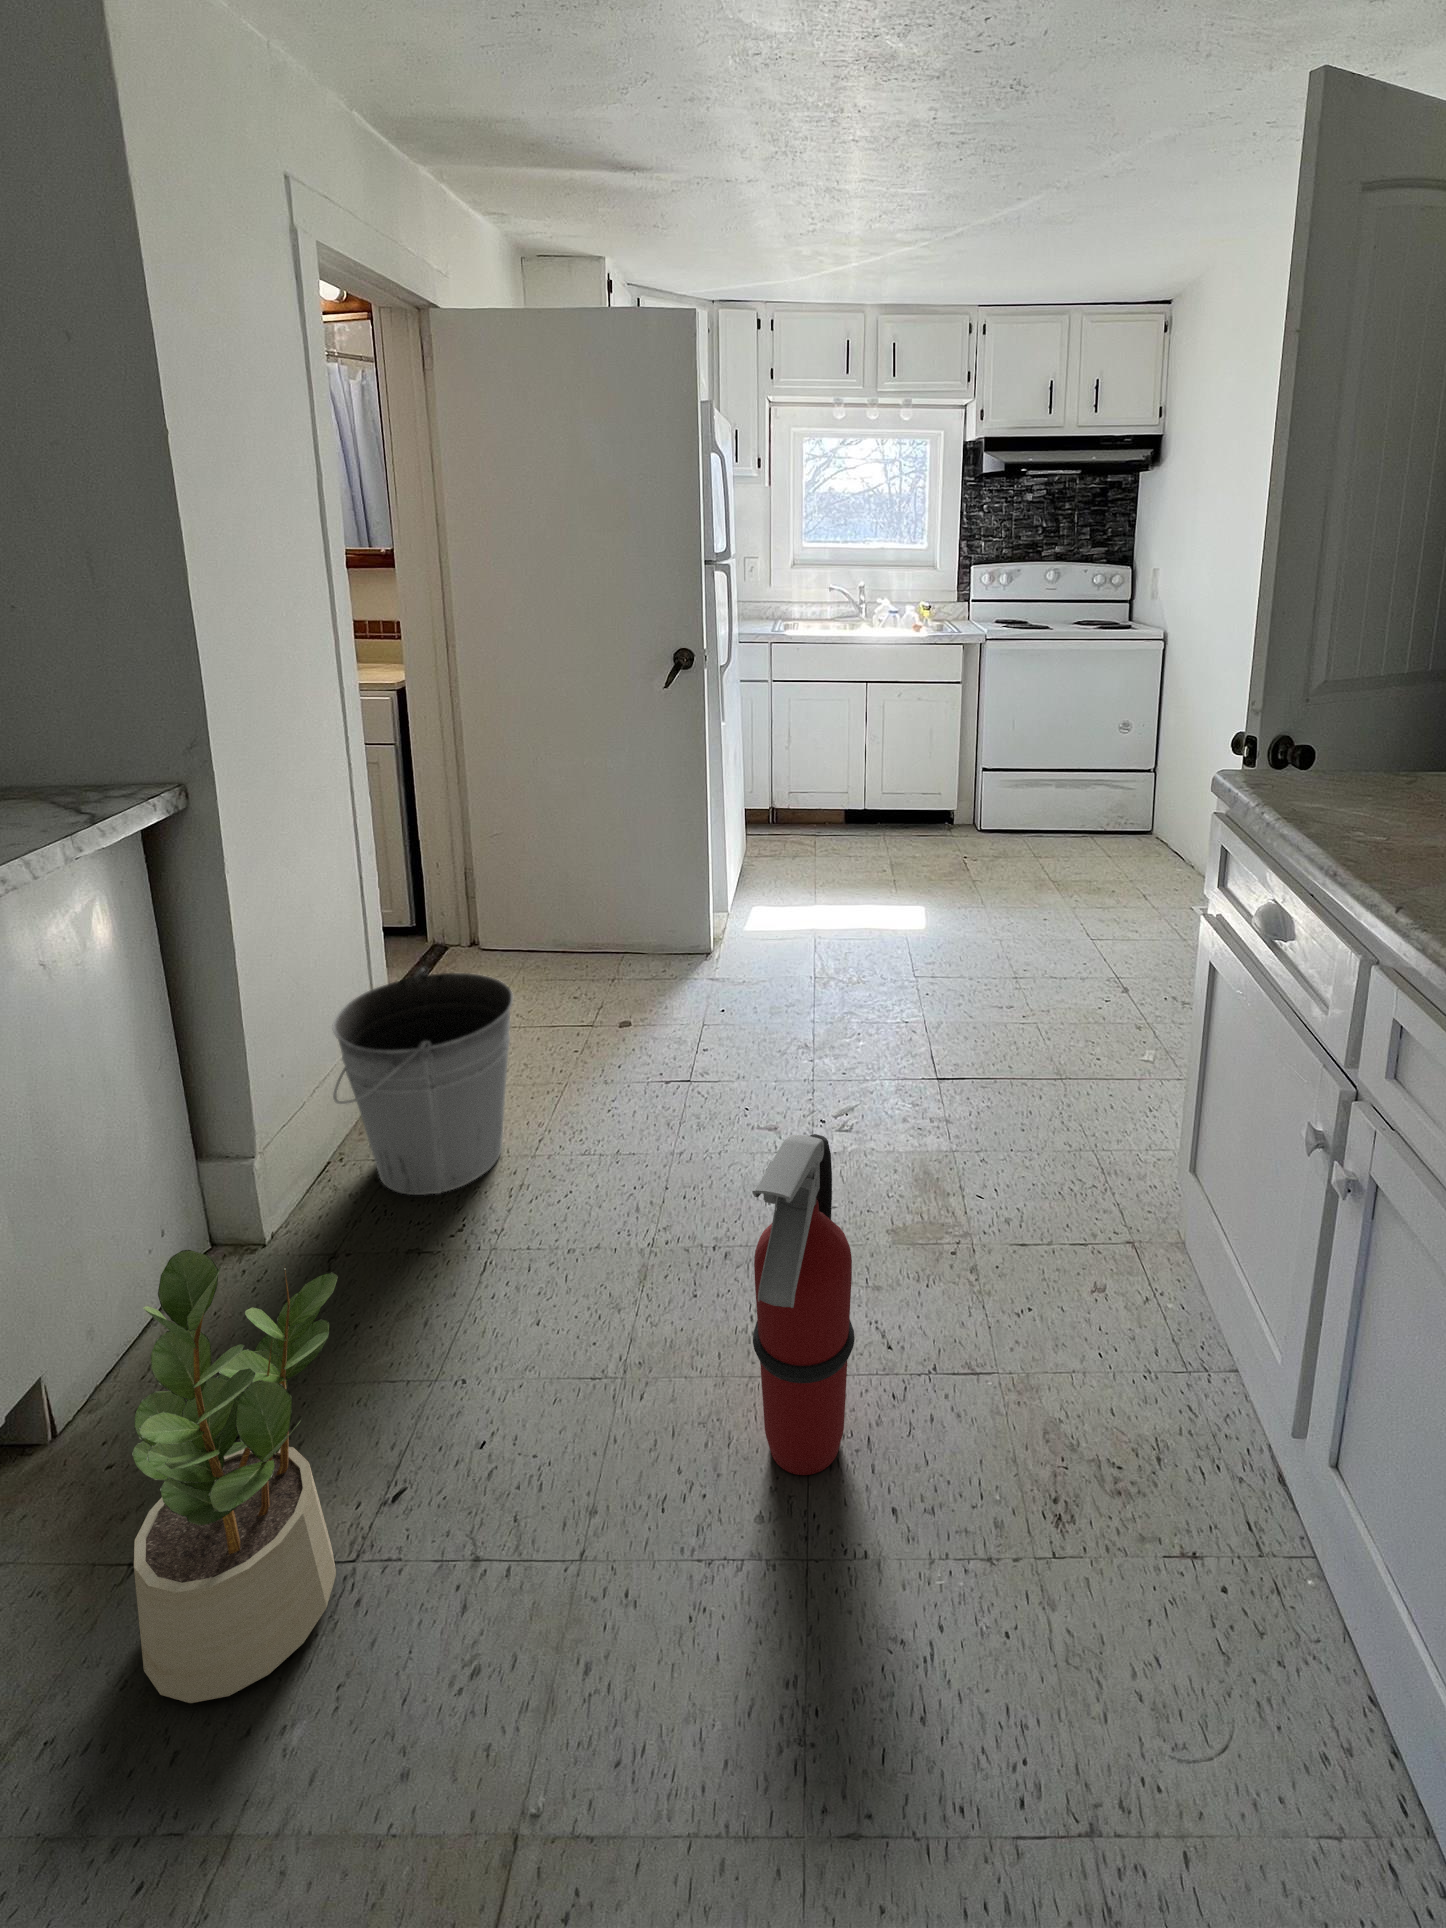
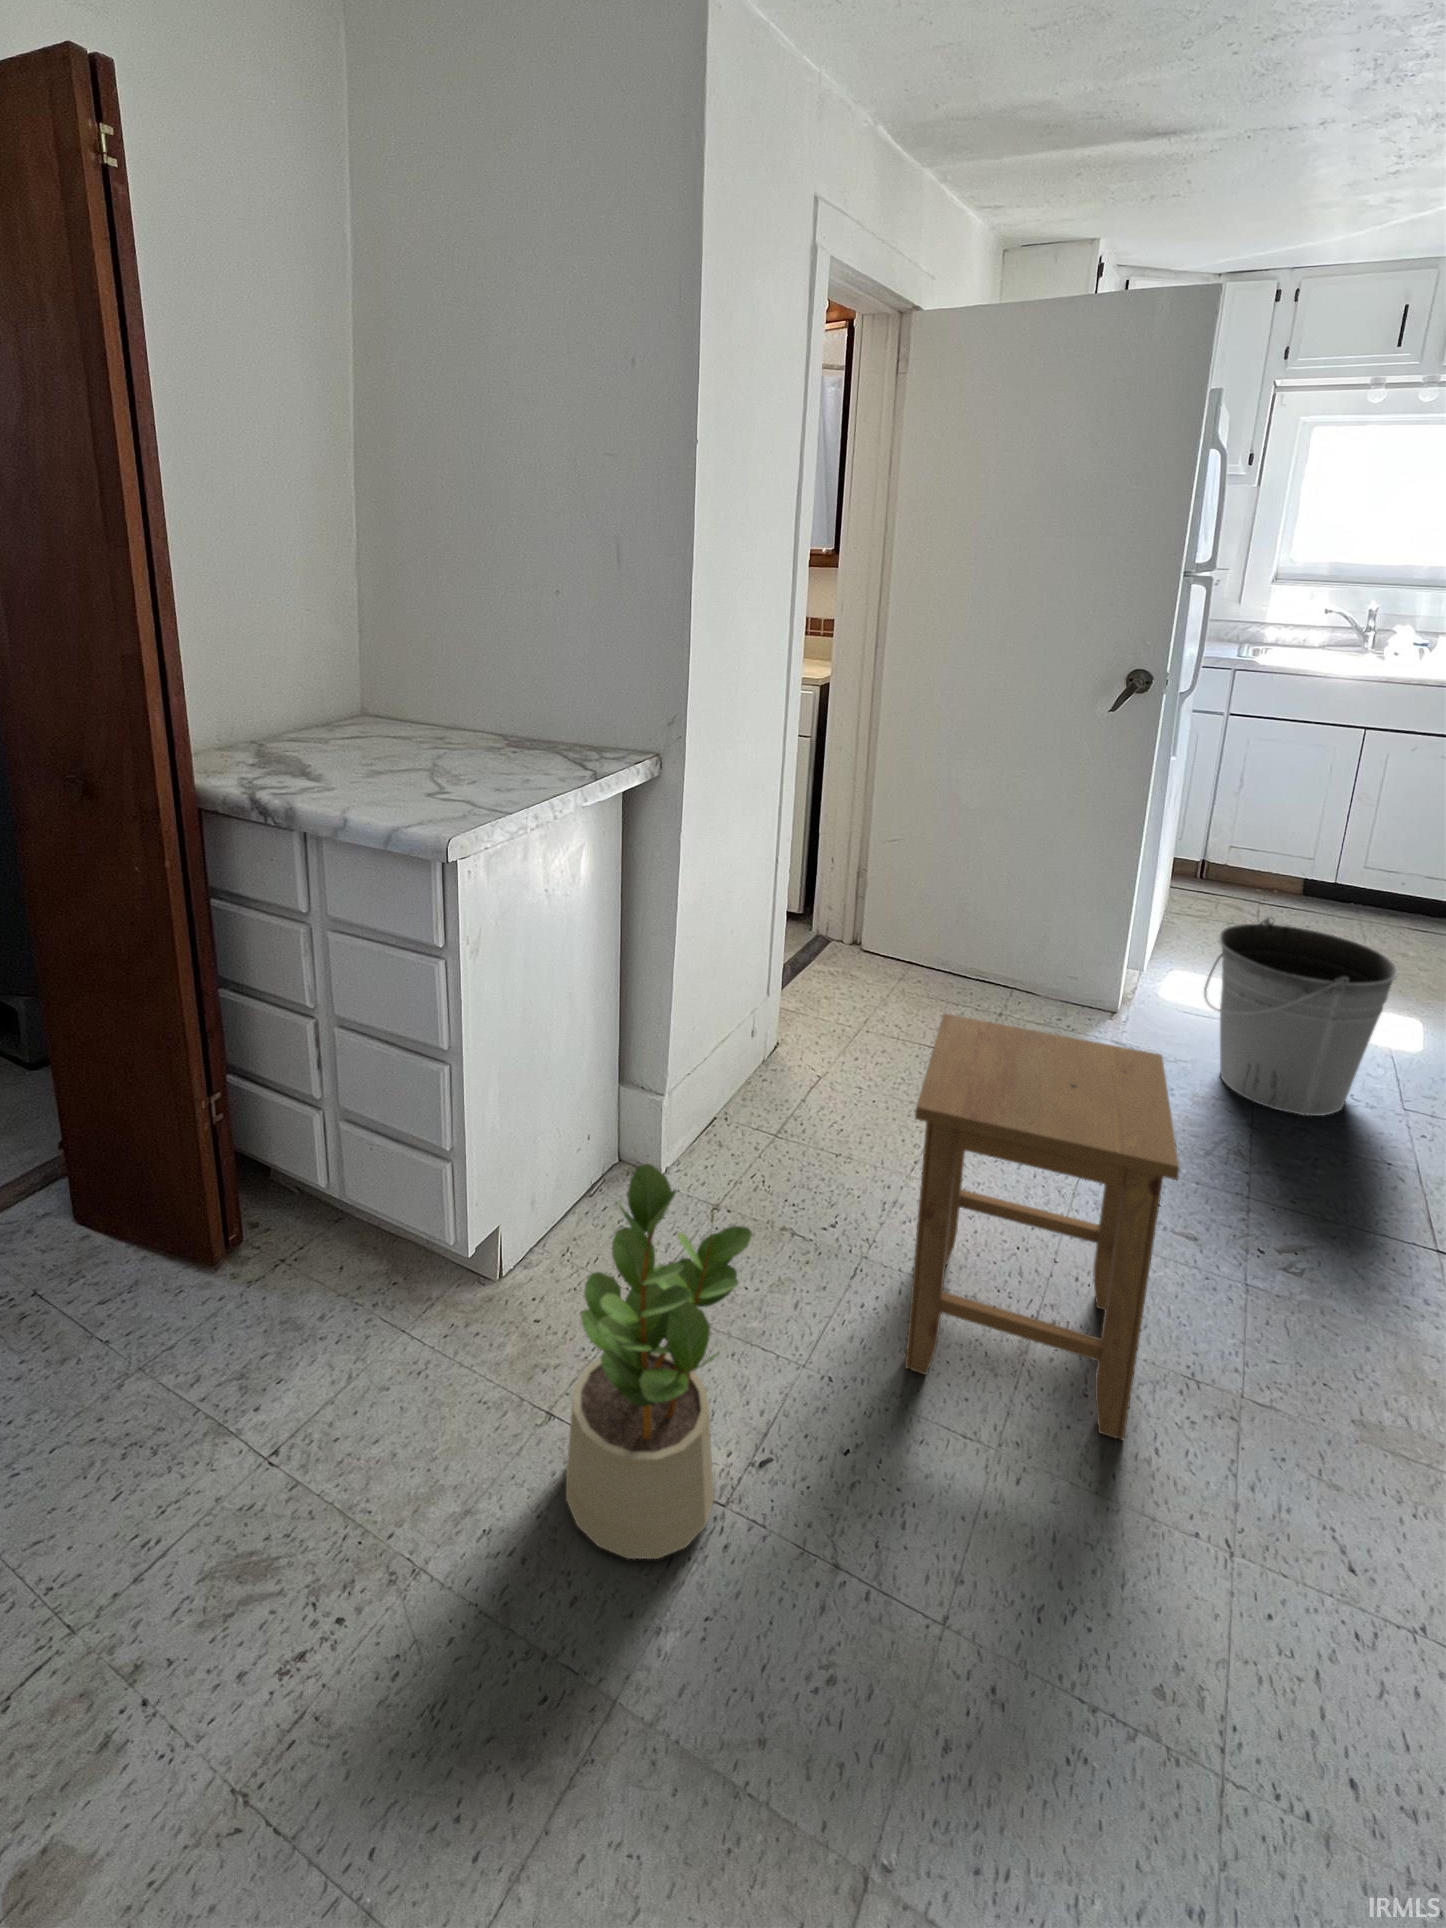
bucket: present [333,968,513,1195] -> present [1204,918,1399,1116]
stool: none [504,980,729,1341] -> present [905,1014,1180,1440]
fire extinguisher: present [753,1134,855,1475] -> none [1174,1269,1338,1679]

